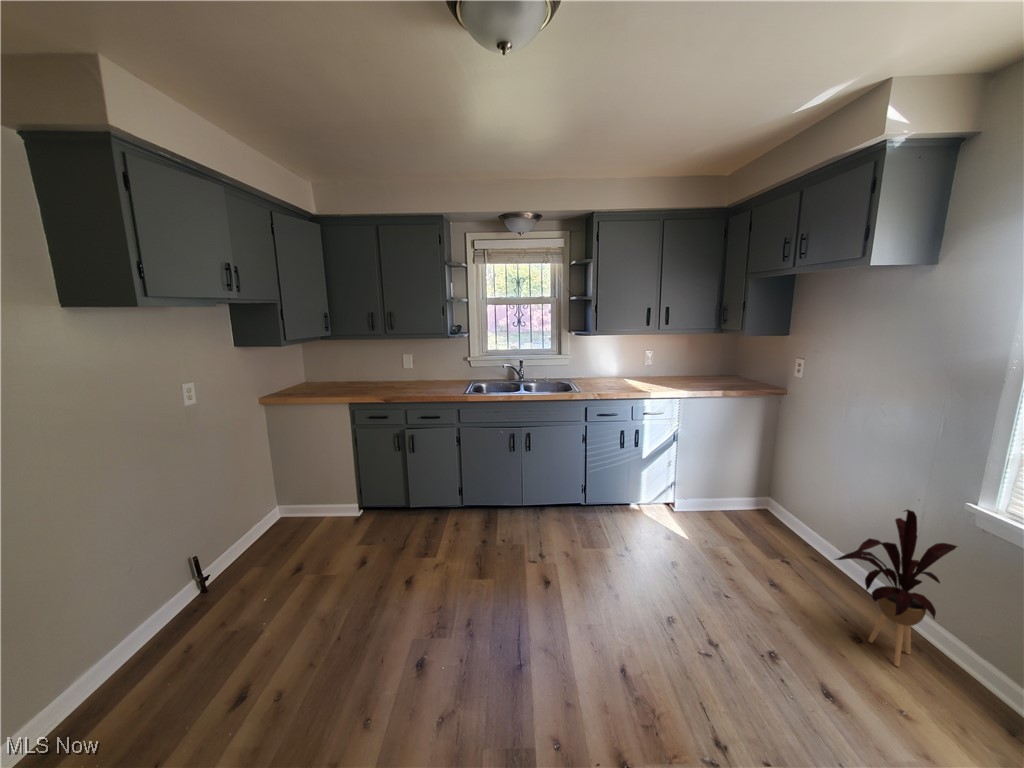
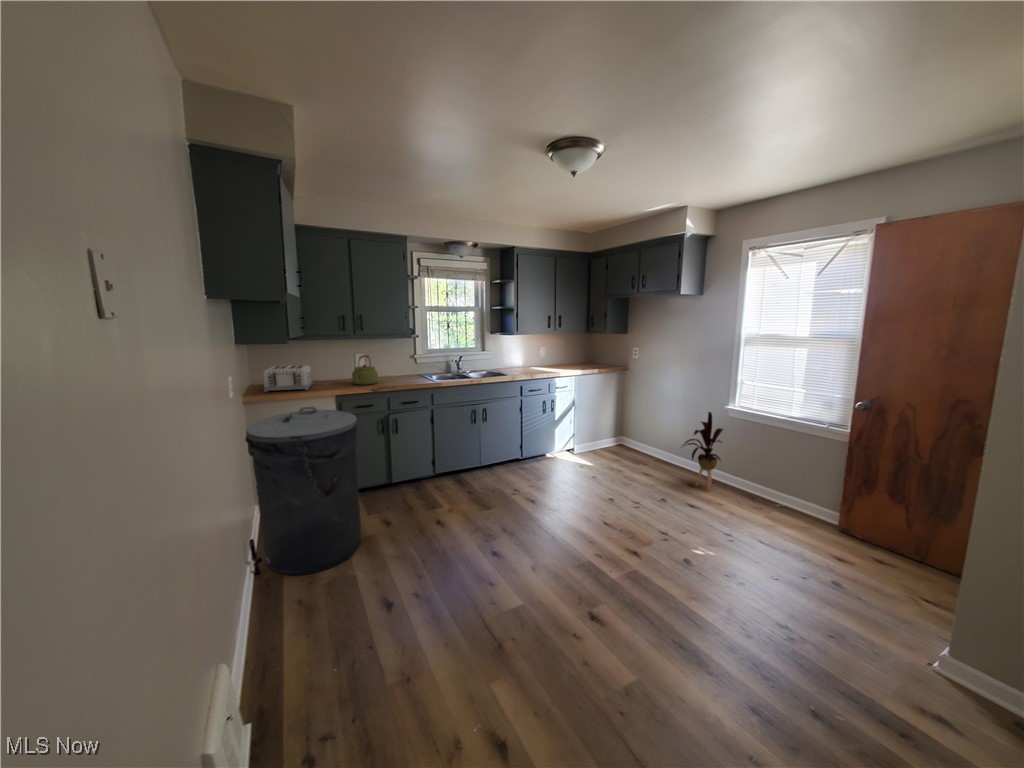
kettle: none [374,358,409,392] -> present [352,355,378,385]
toaster: none [291,366,351,394] -> present [264,365,313,392]
trash can: none [174,418,323,611] -> present [245,407,362,575]

